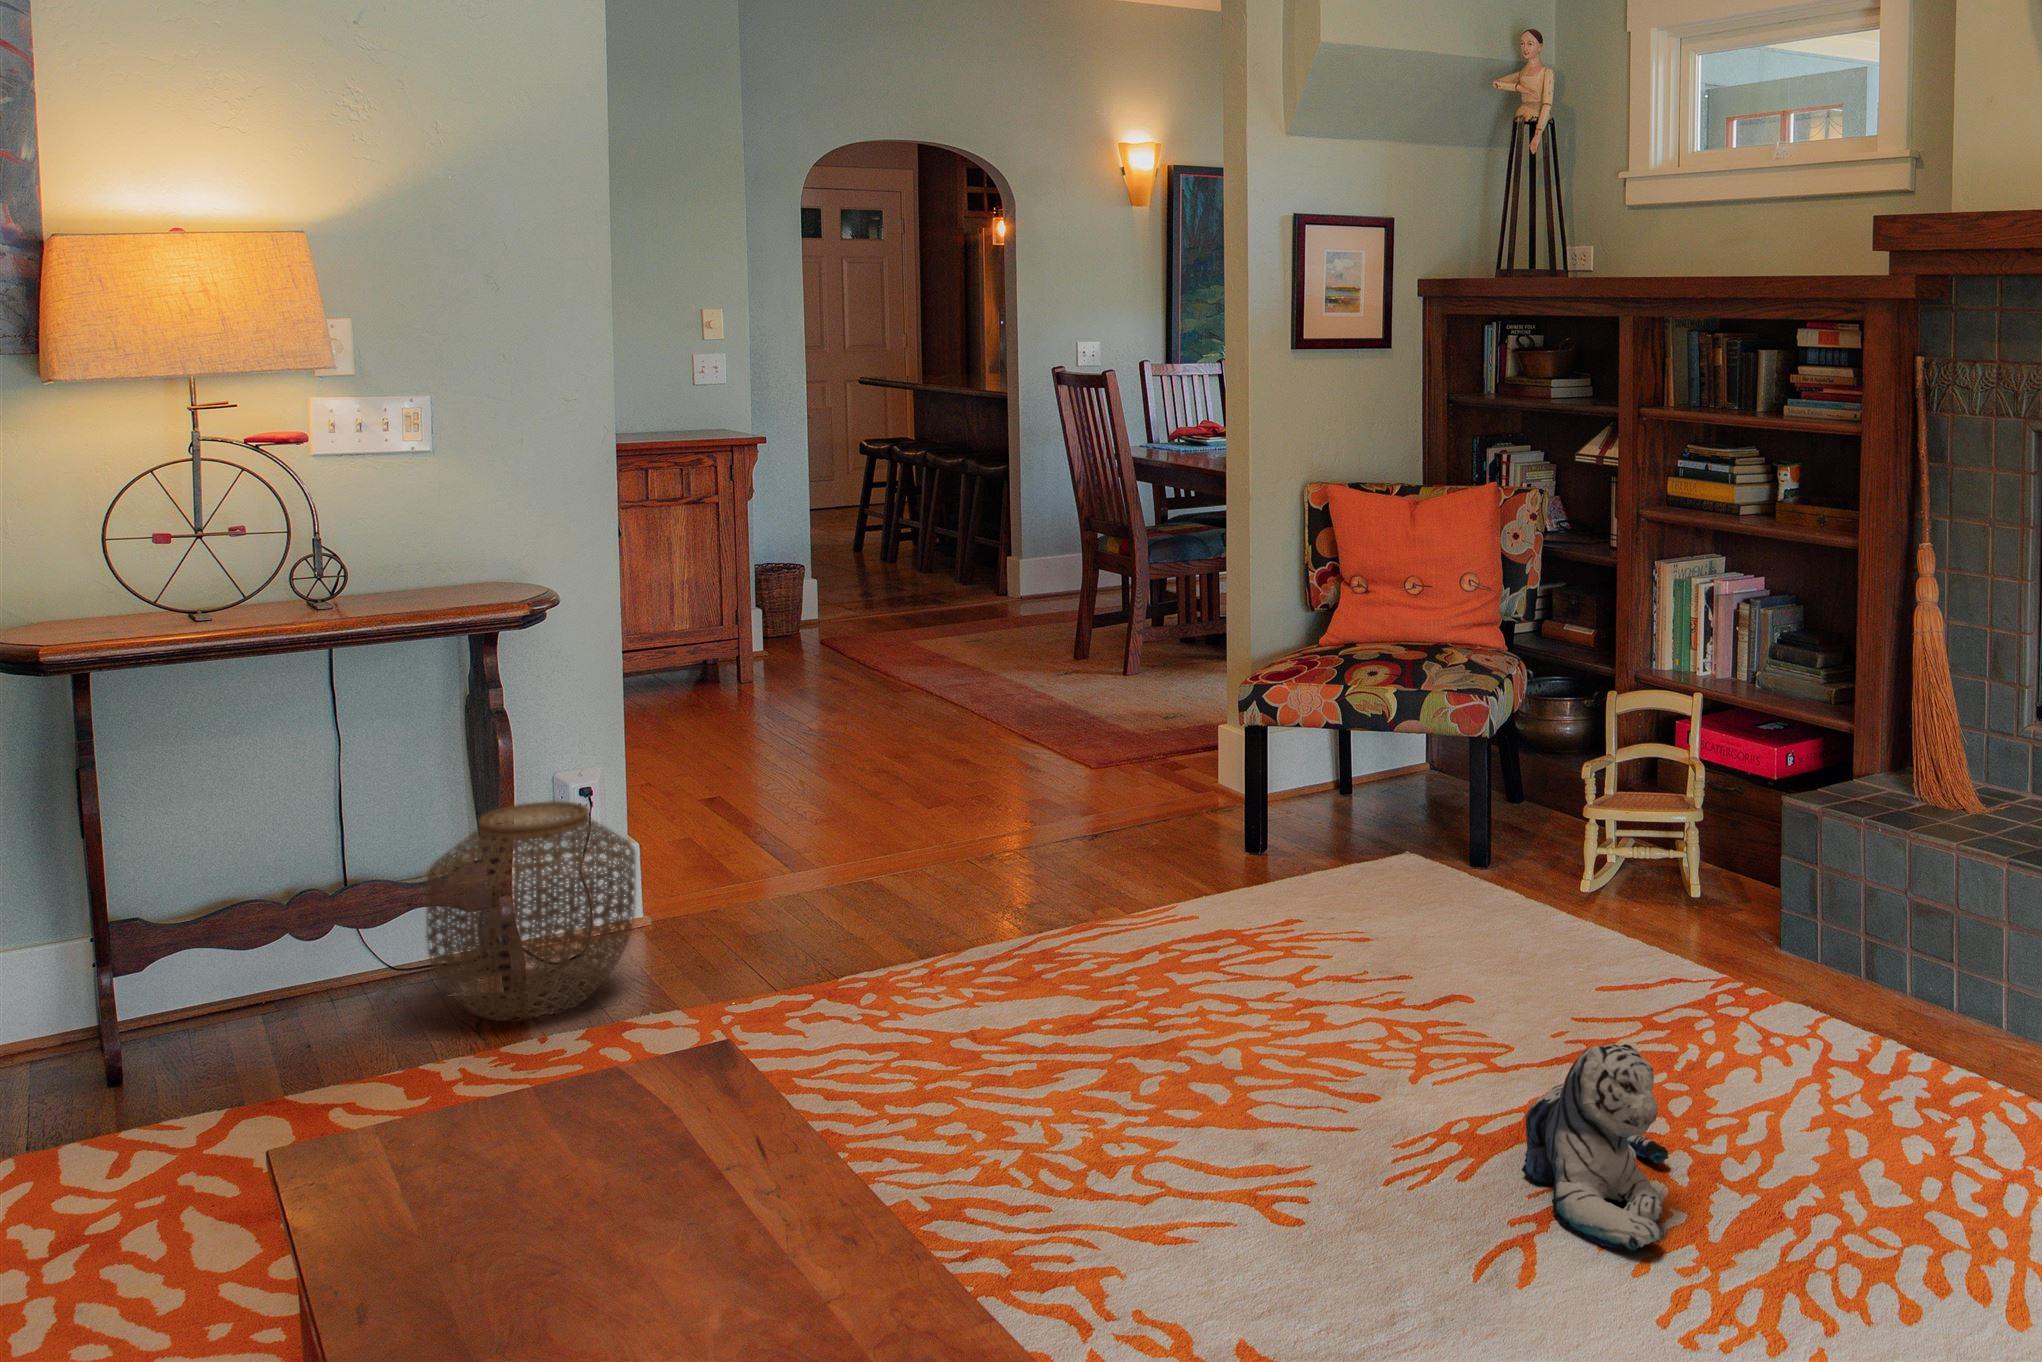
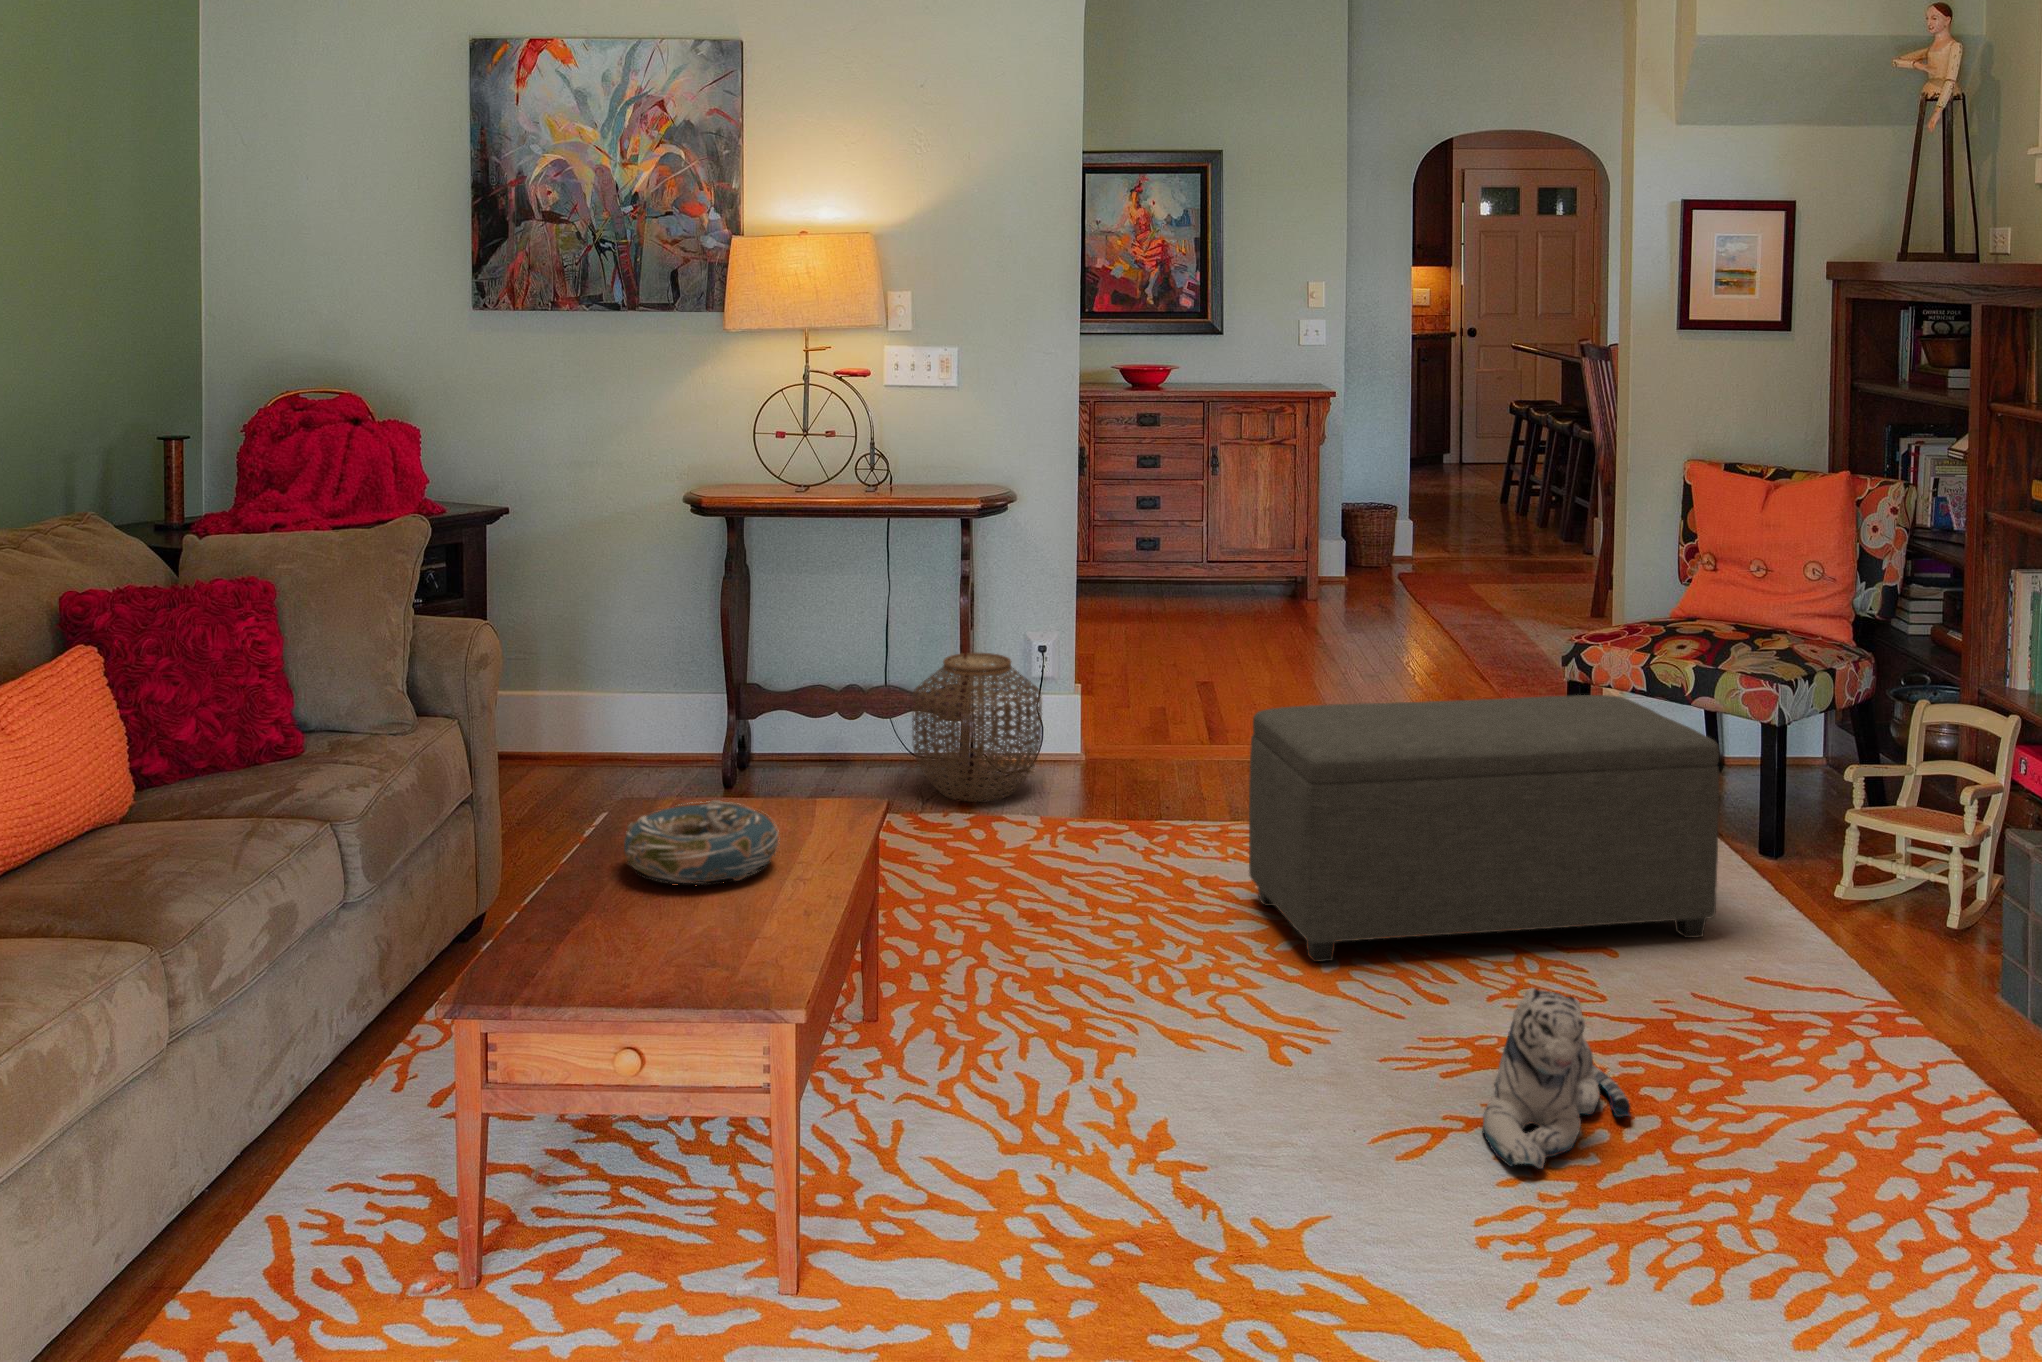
ottoman: none [1046,728,1530,1097] -> present [1249,695,1719,962]
decorative bowl: none [449,1079,744,1246] -> present [624,800,779,883]

